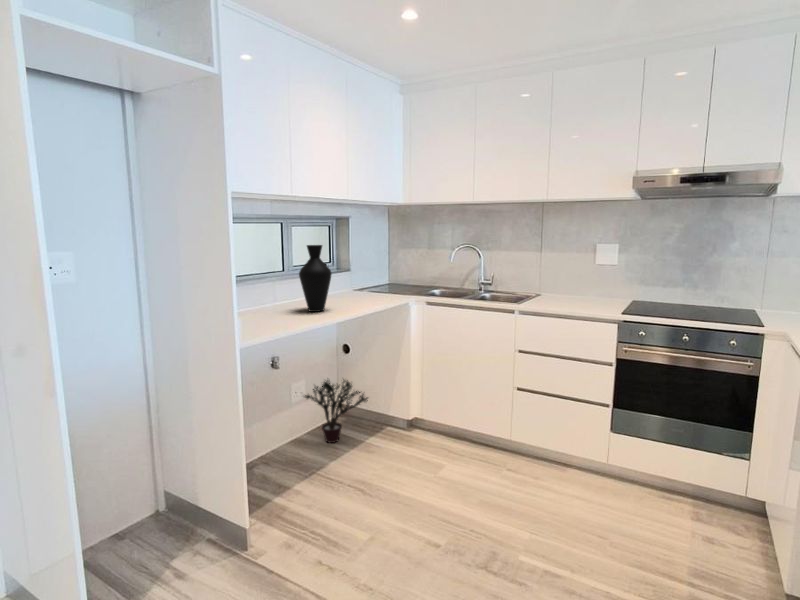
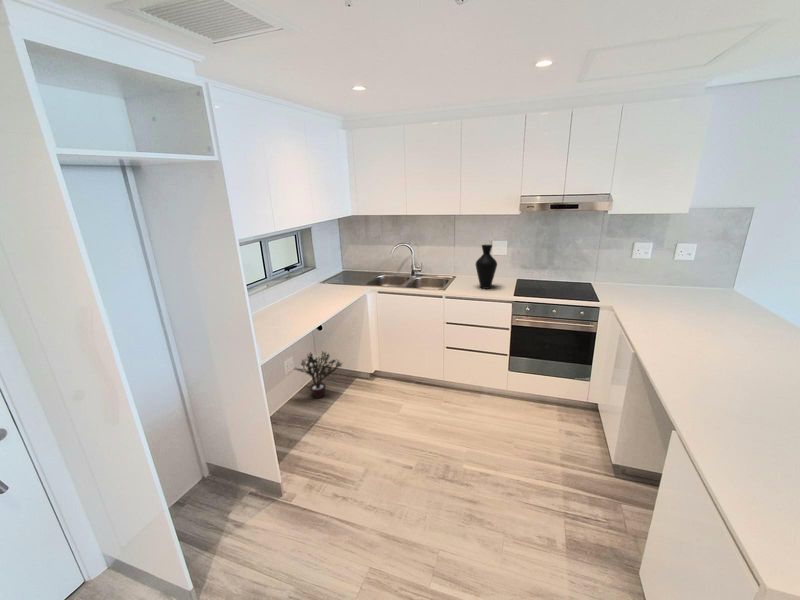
vase: present [299,245,331,312] -> present [476,245,497,289]

